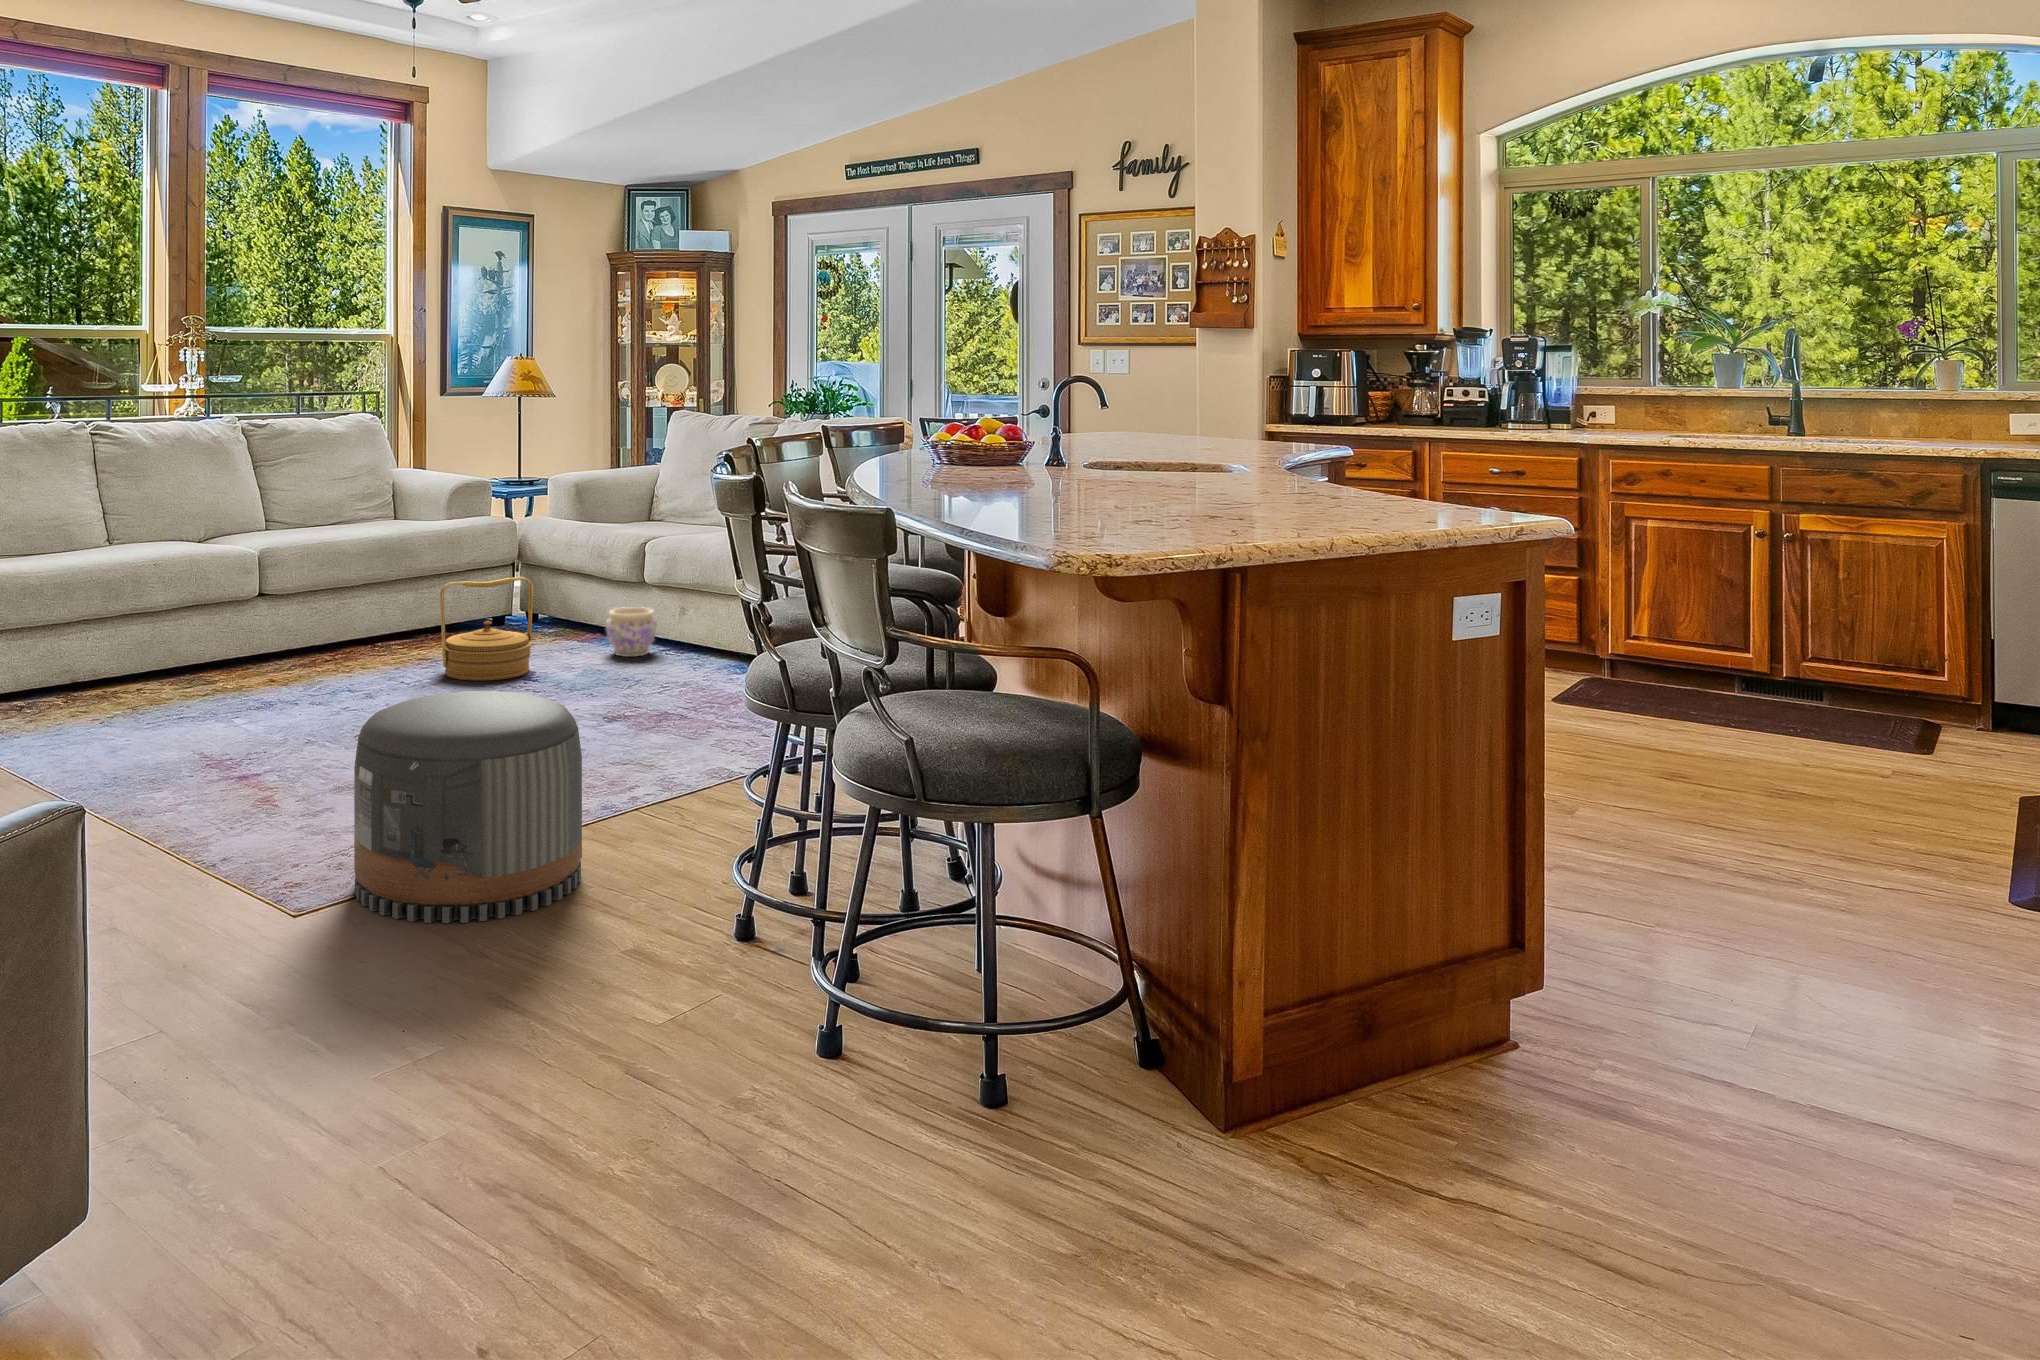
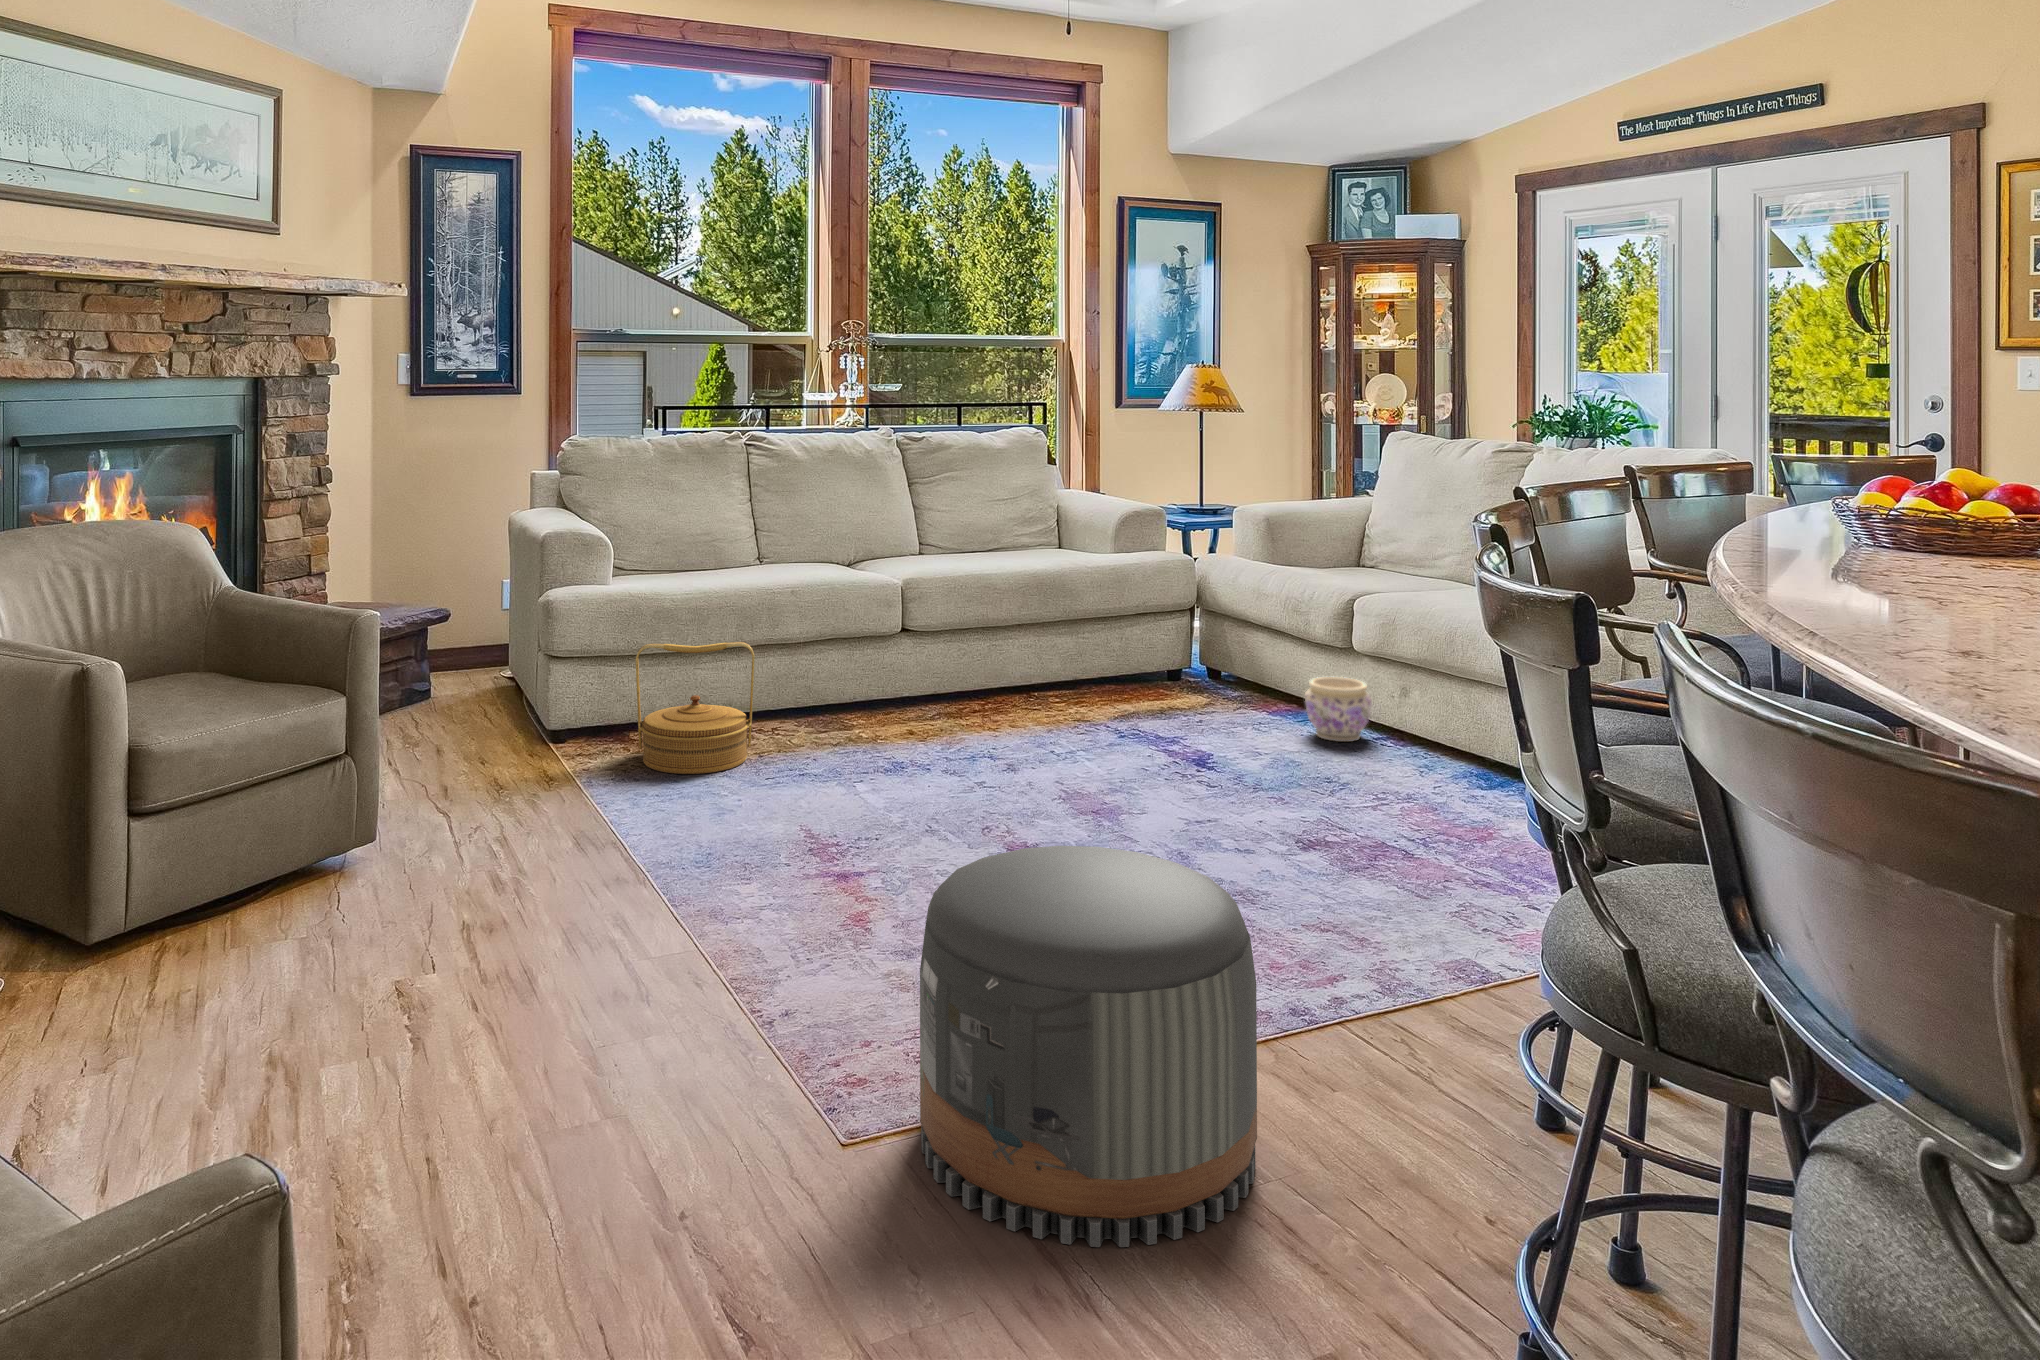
basket: present [440,577,533,681] -> present [636,642,755,774]

